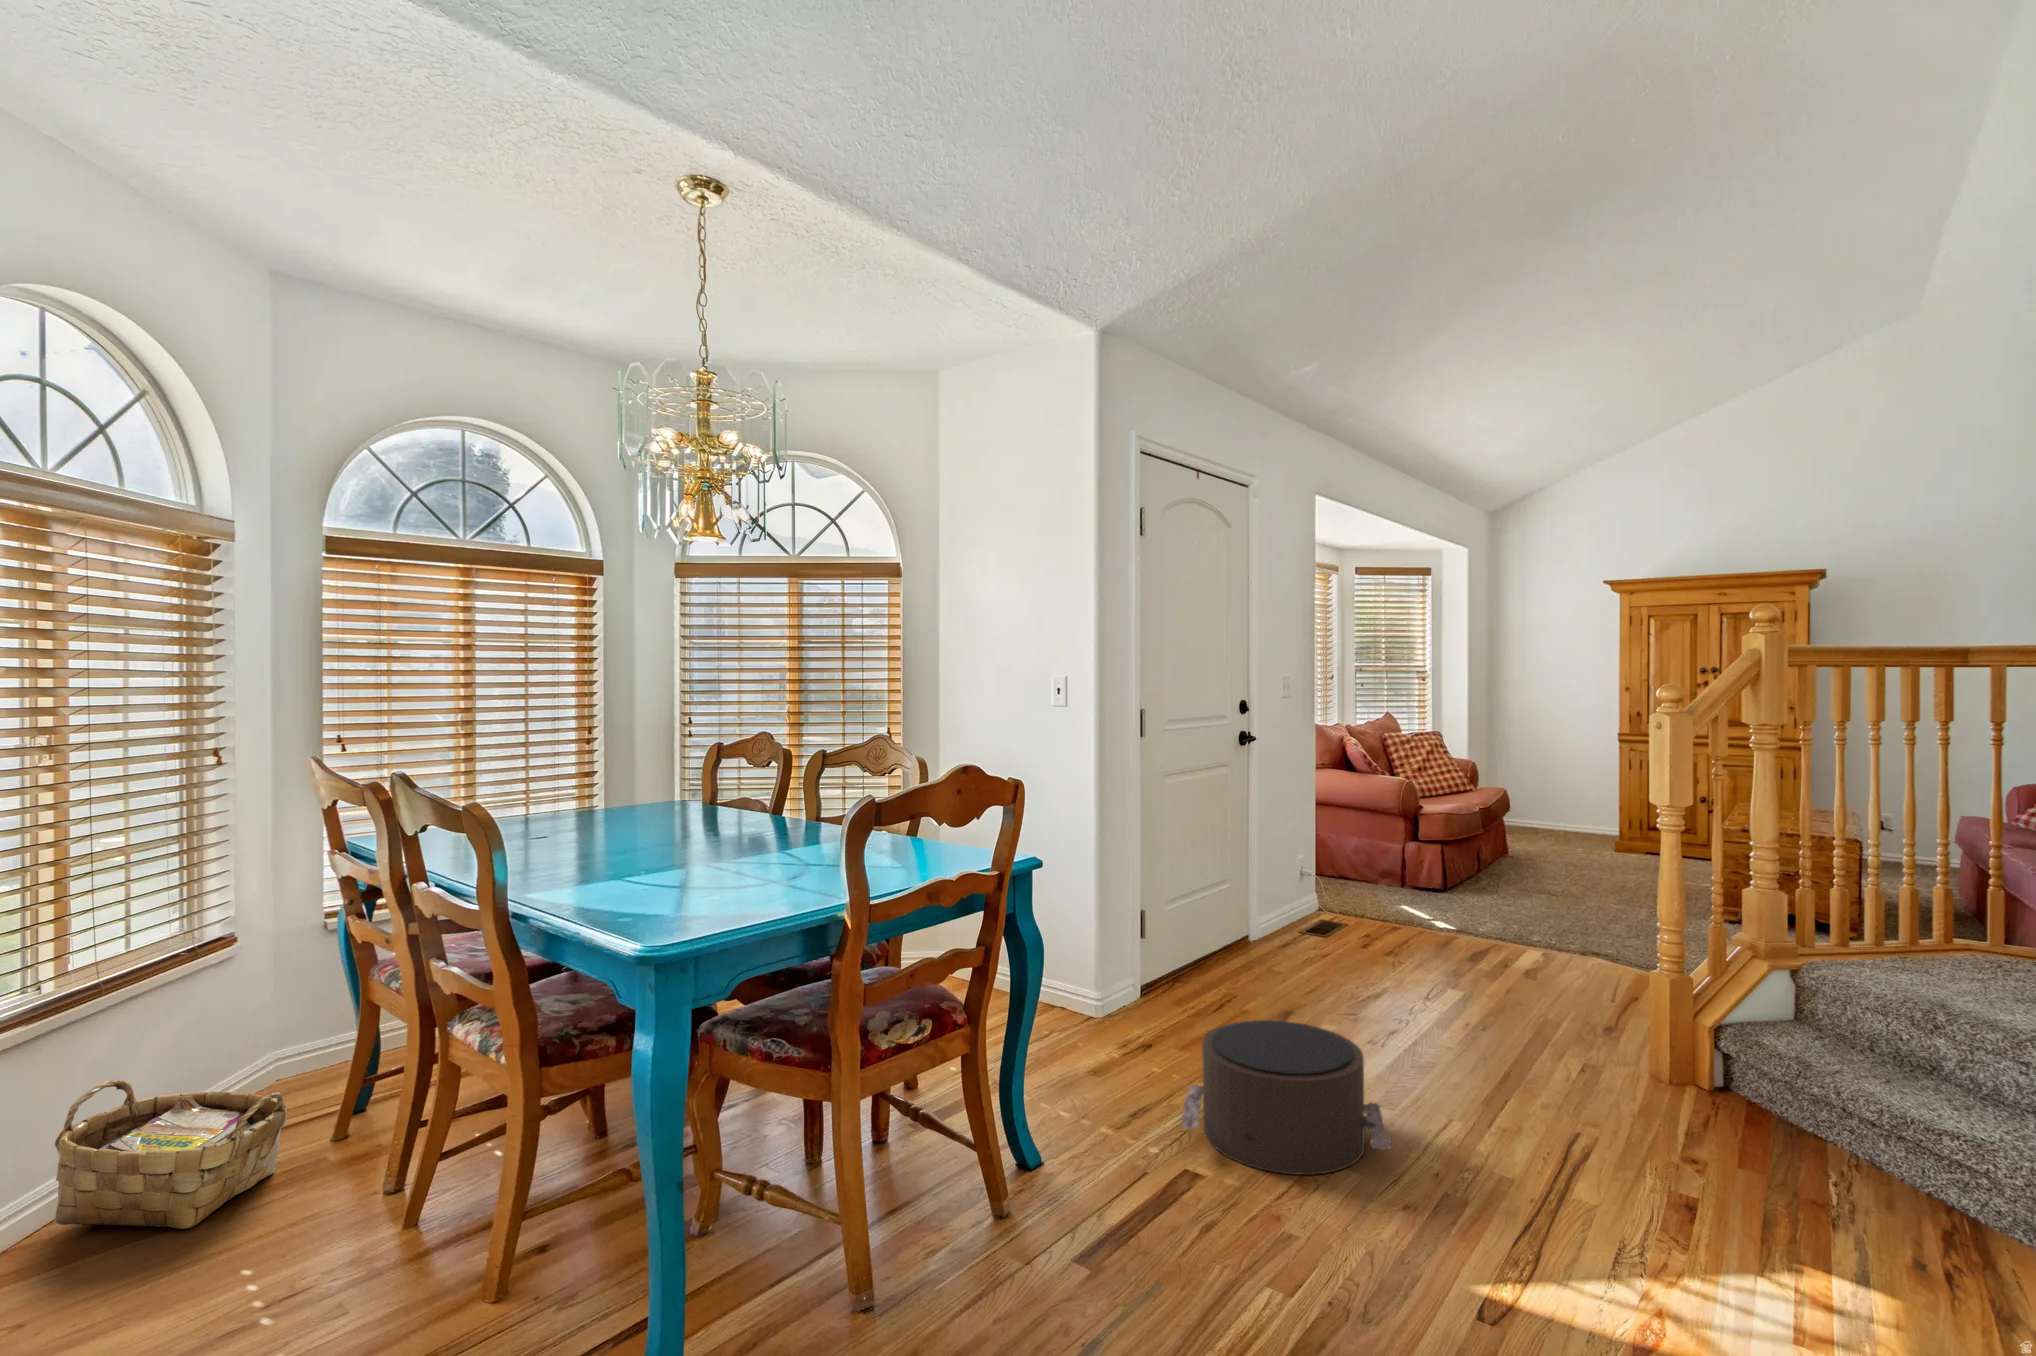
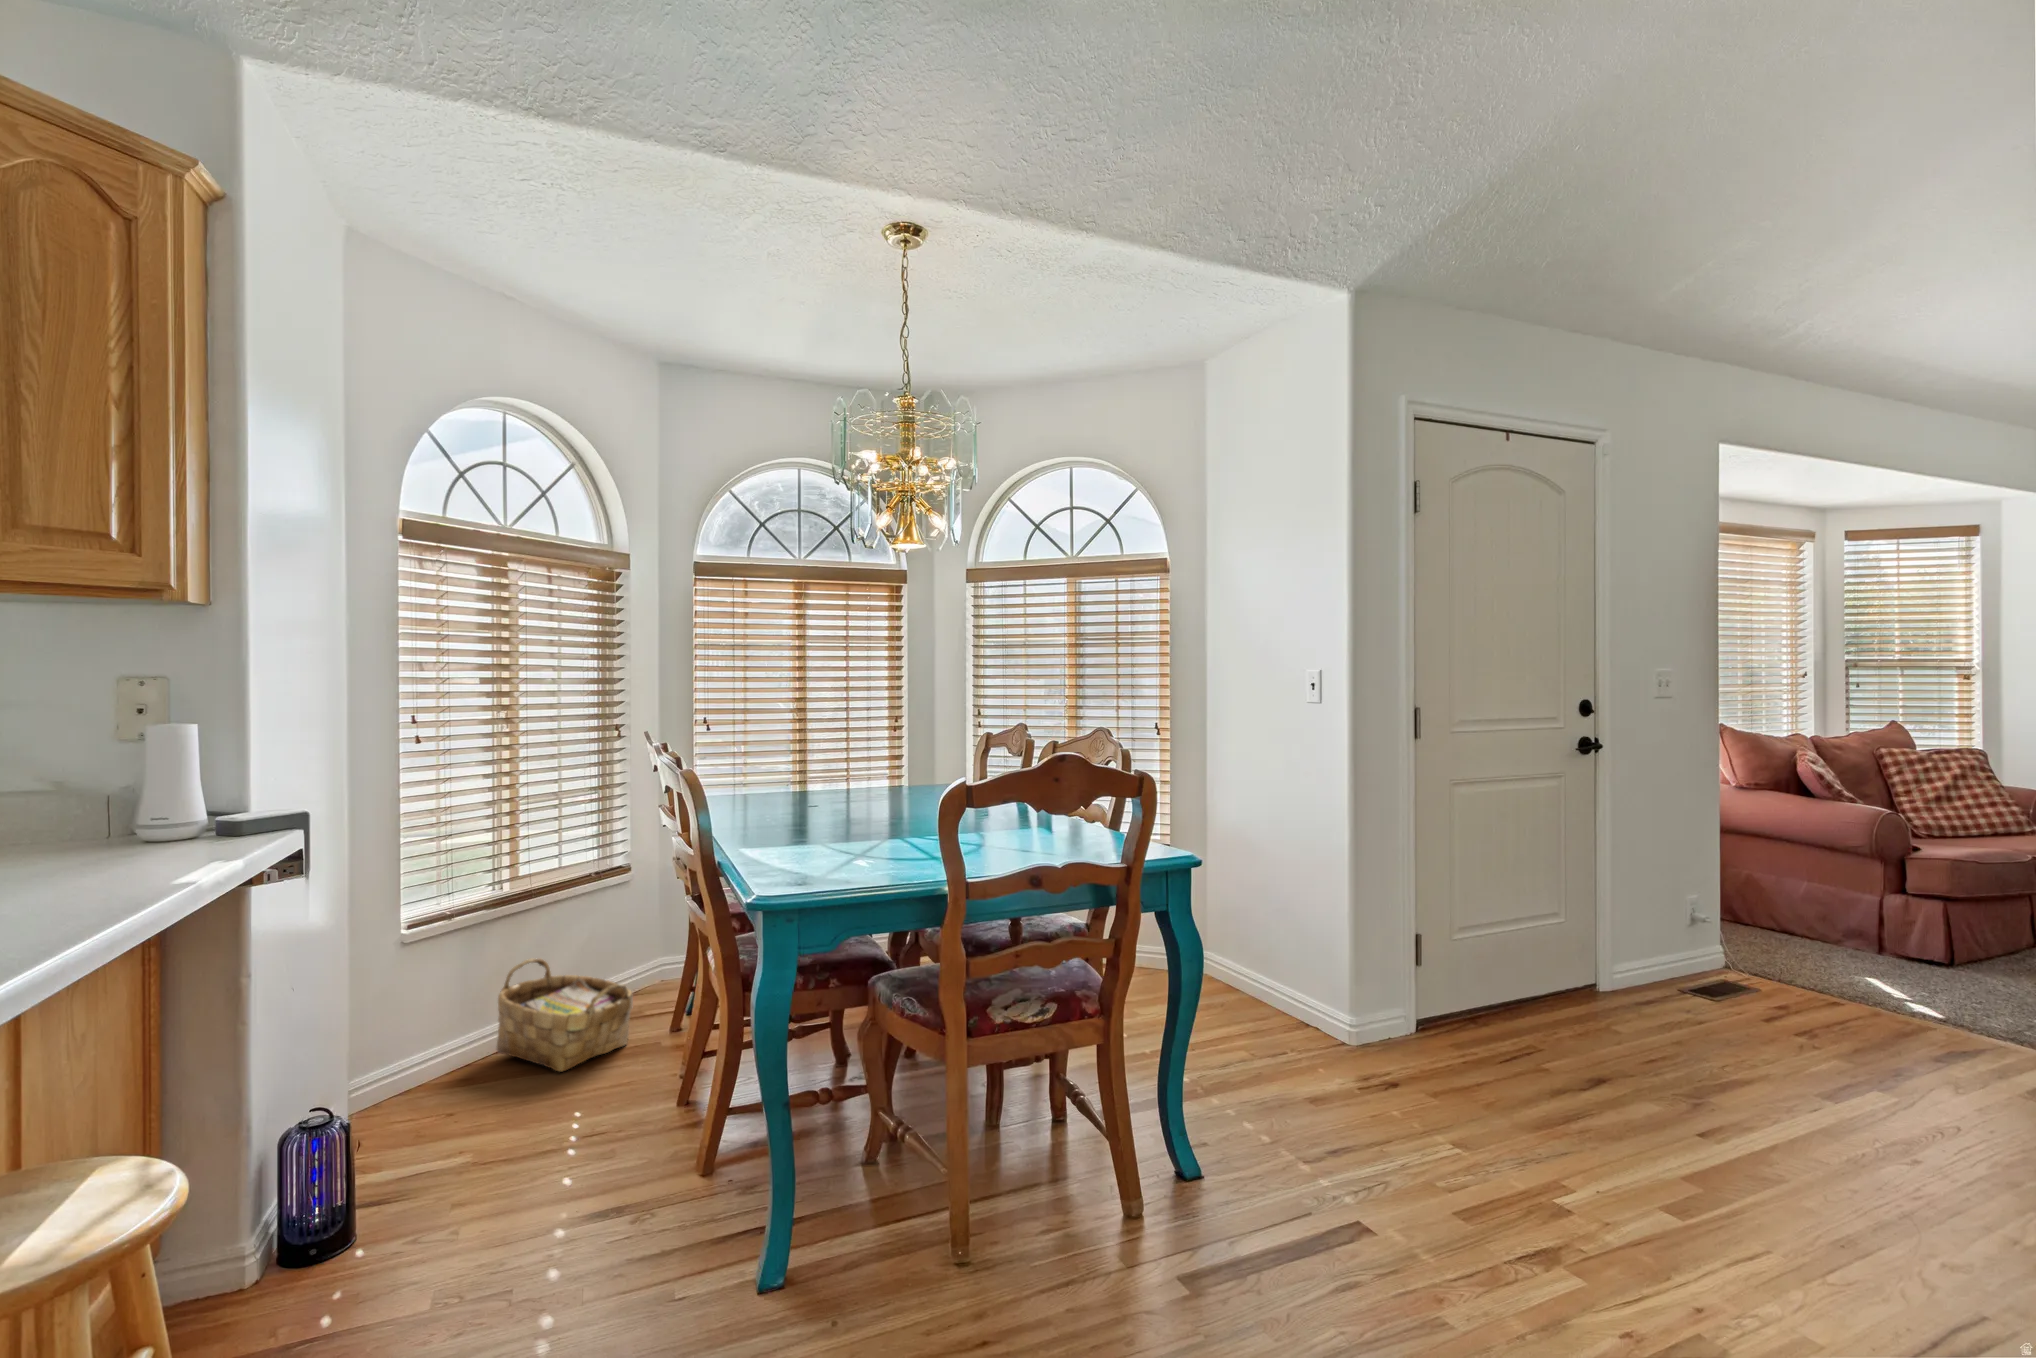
pouf: present [1182,1020,1391,1175] -> none [1359,1068,1633,1264]

